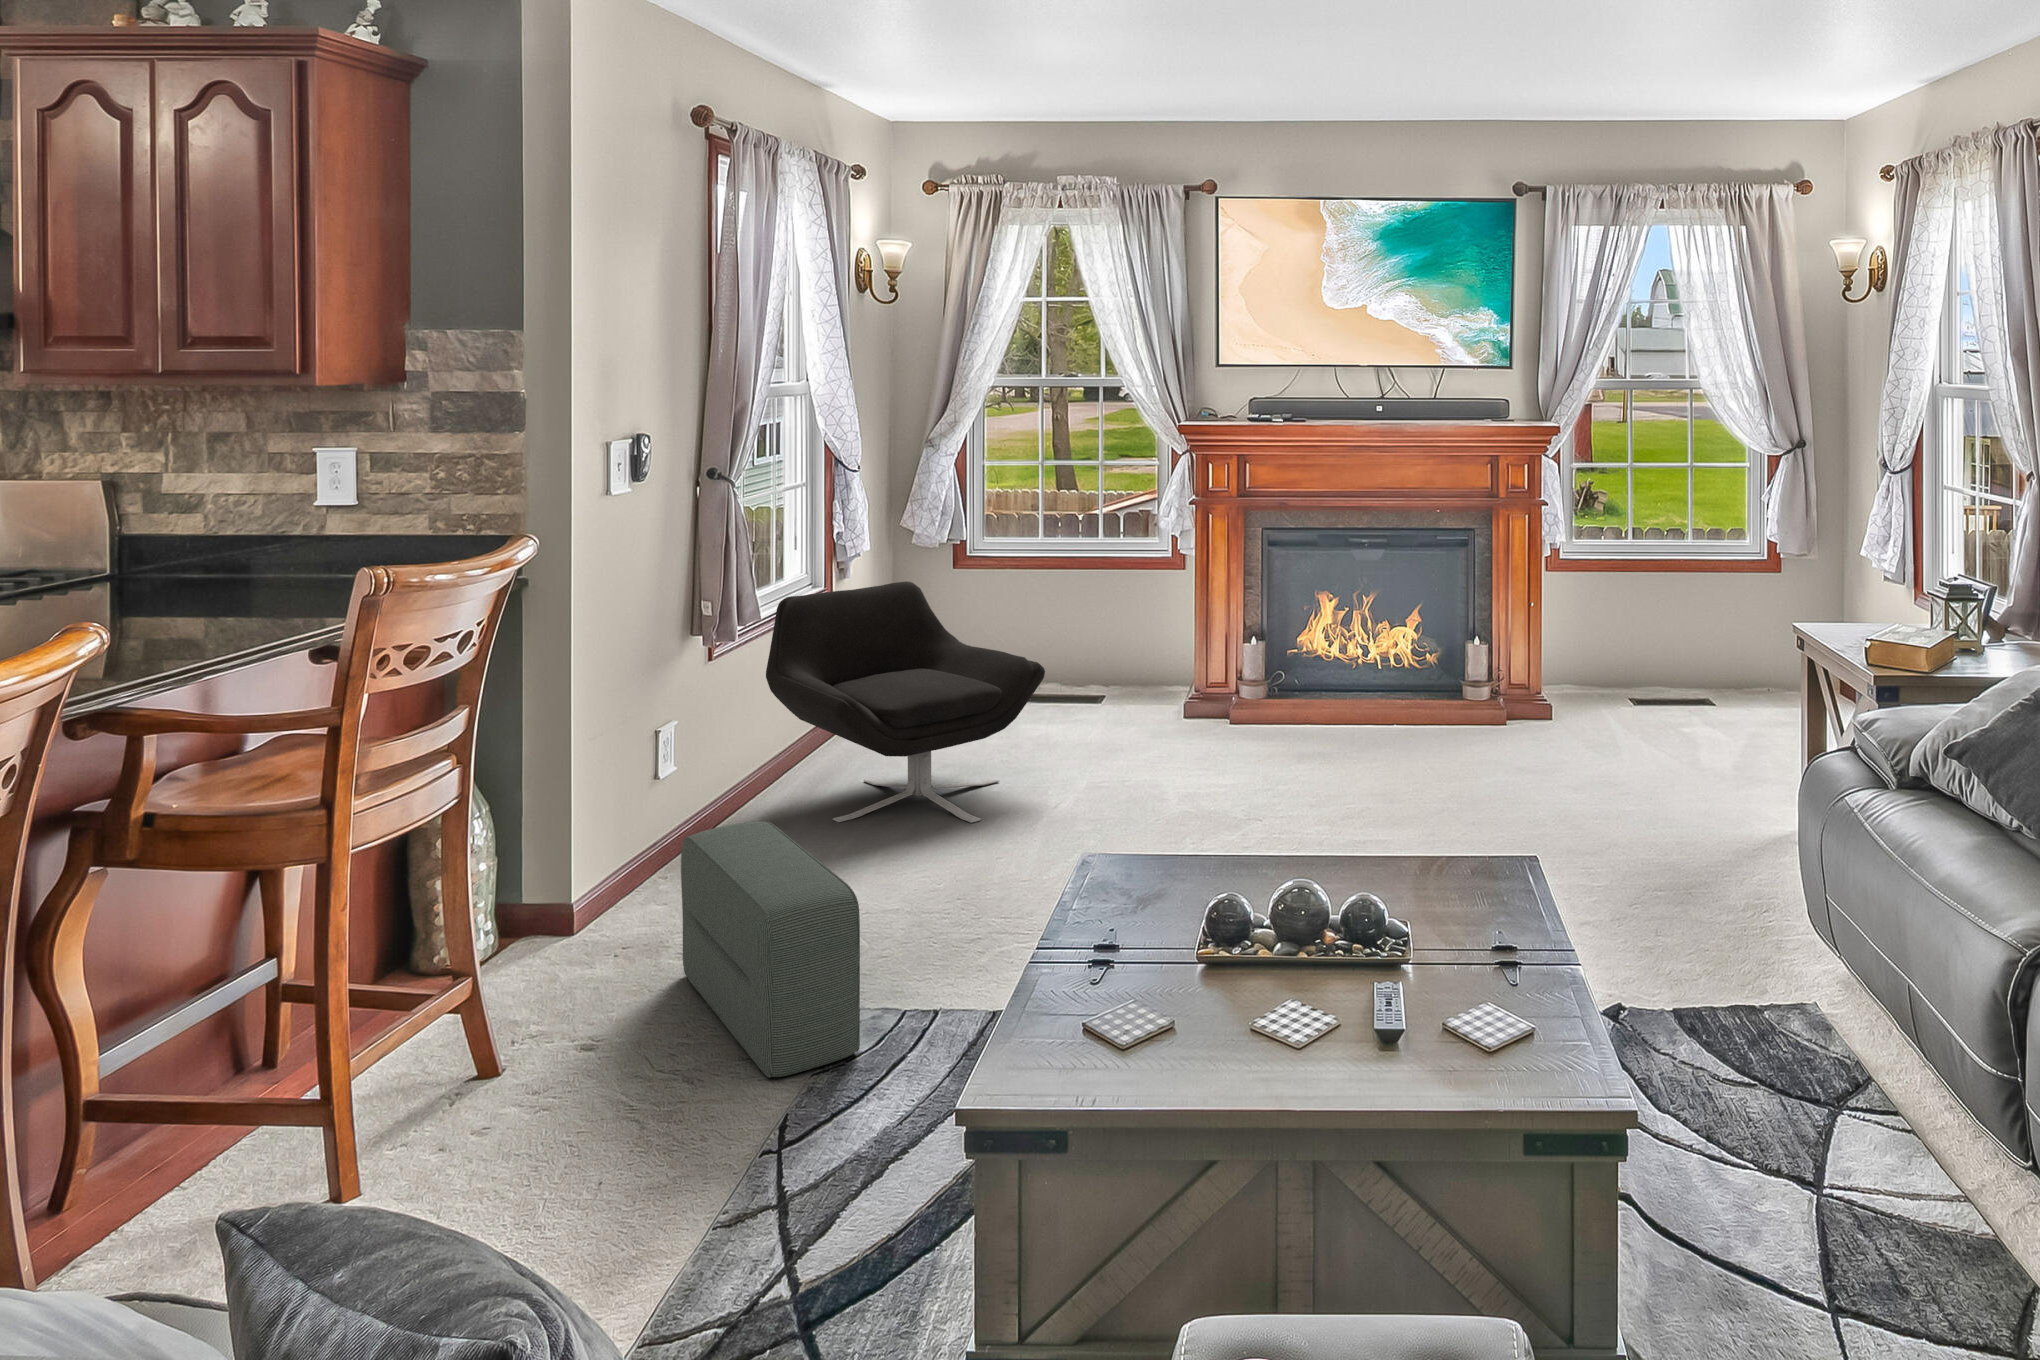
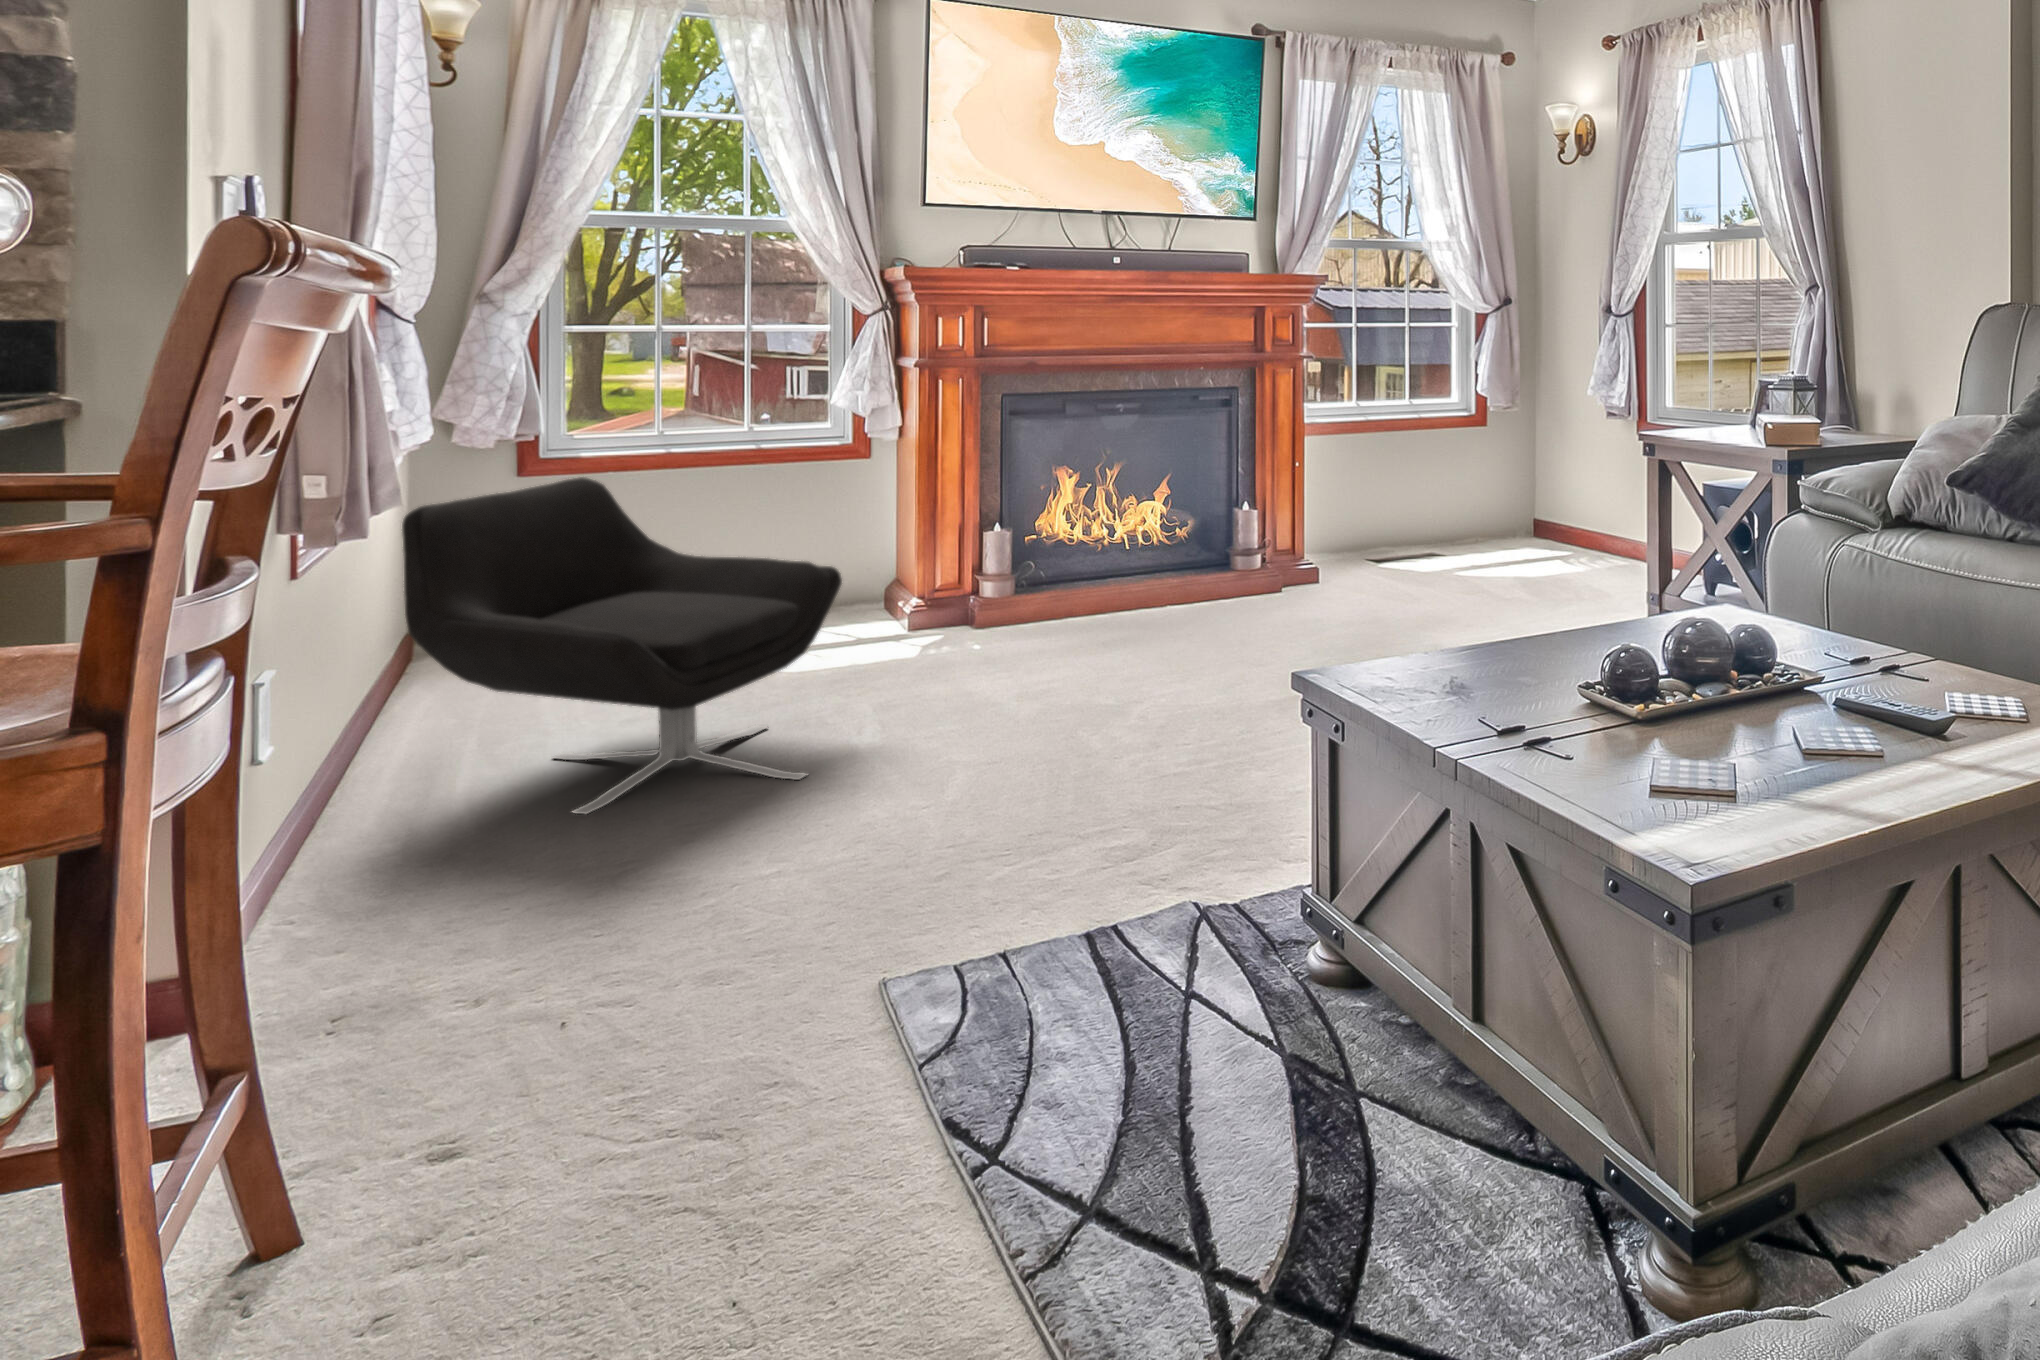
pouf: present [681,821,860,1078] -> none [608,806,1057,1149]

